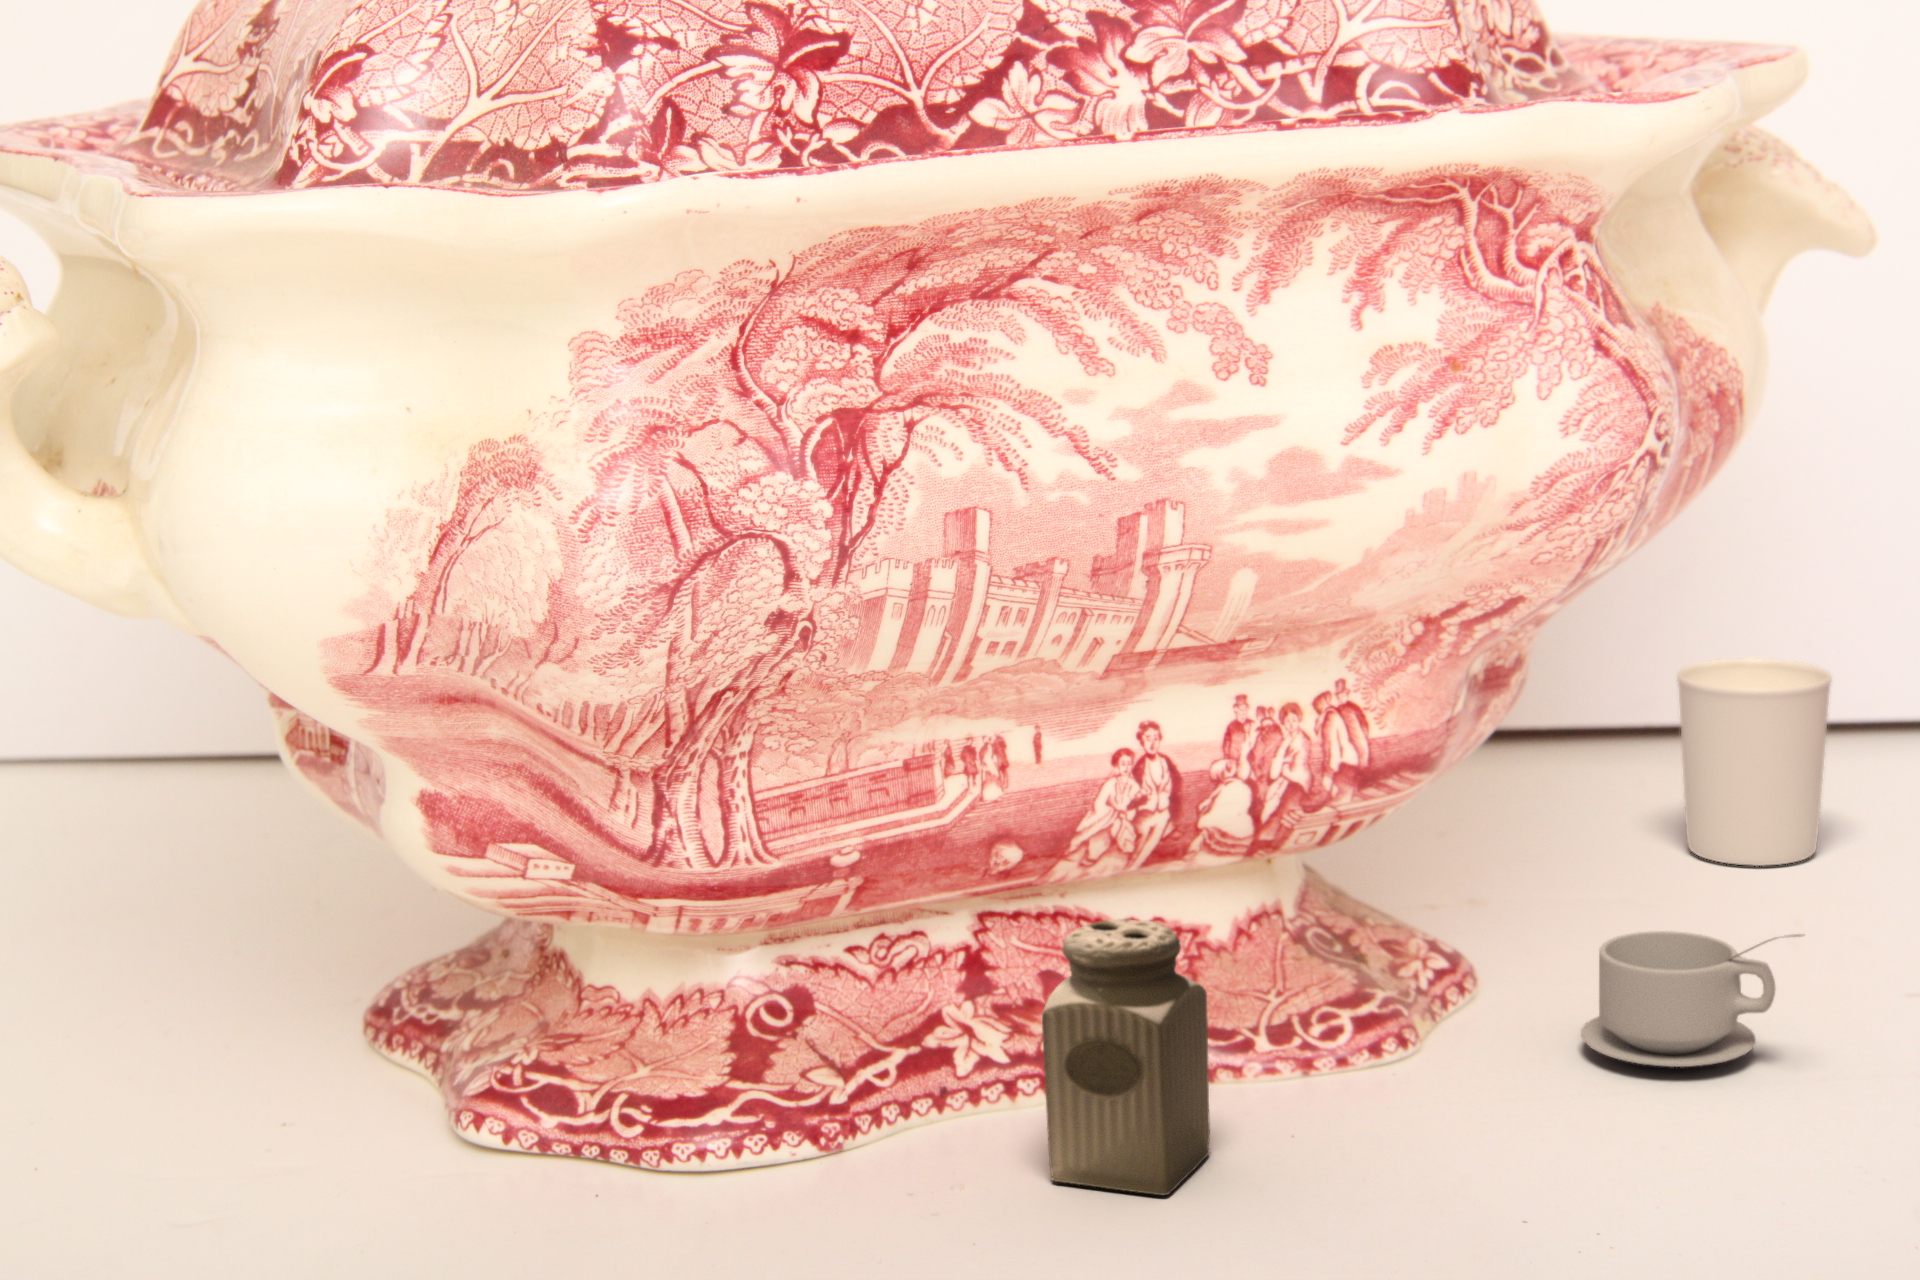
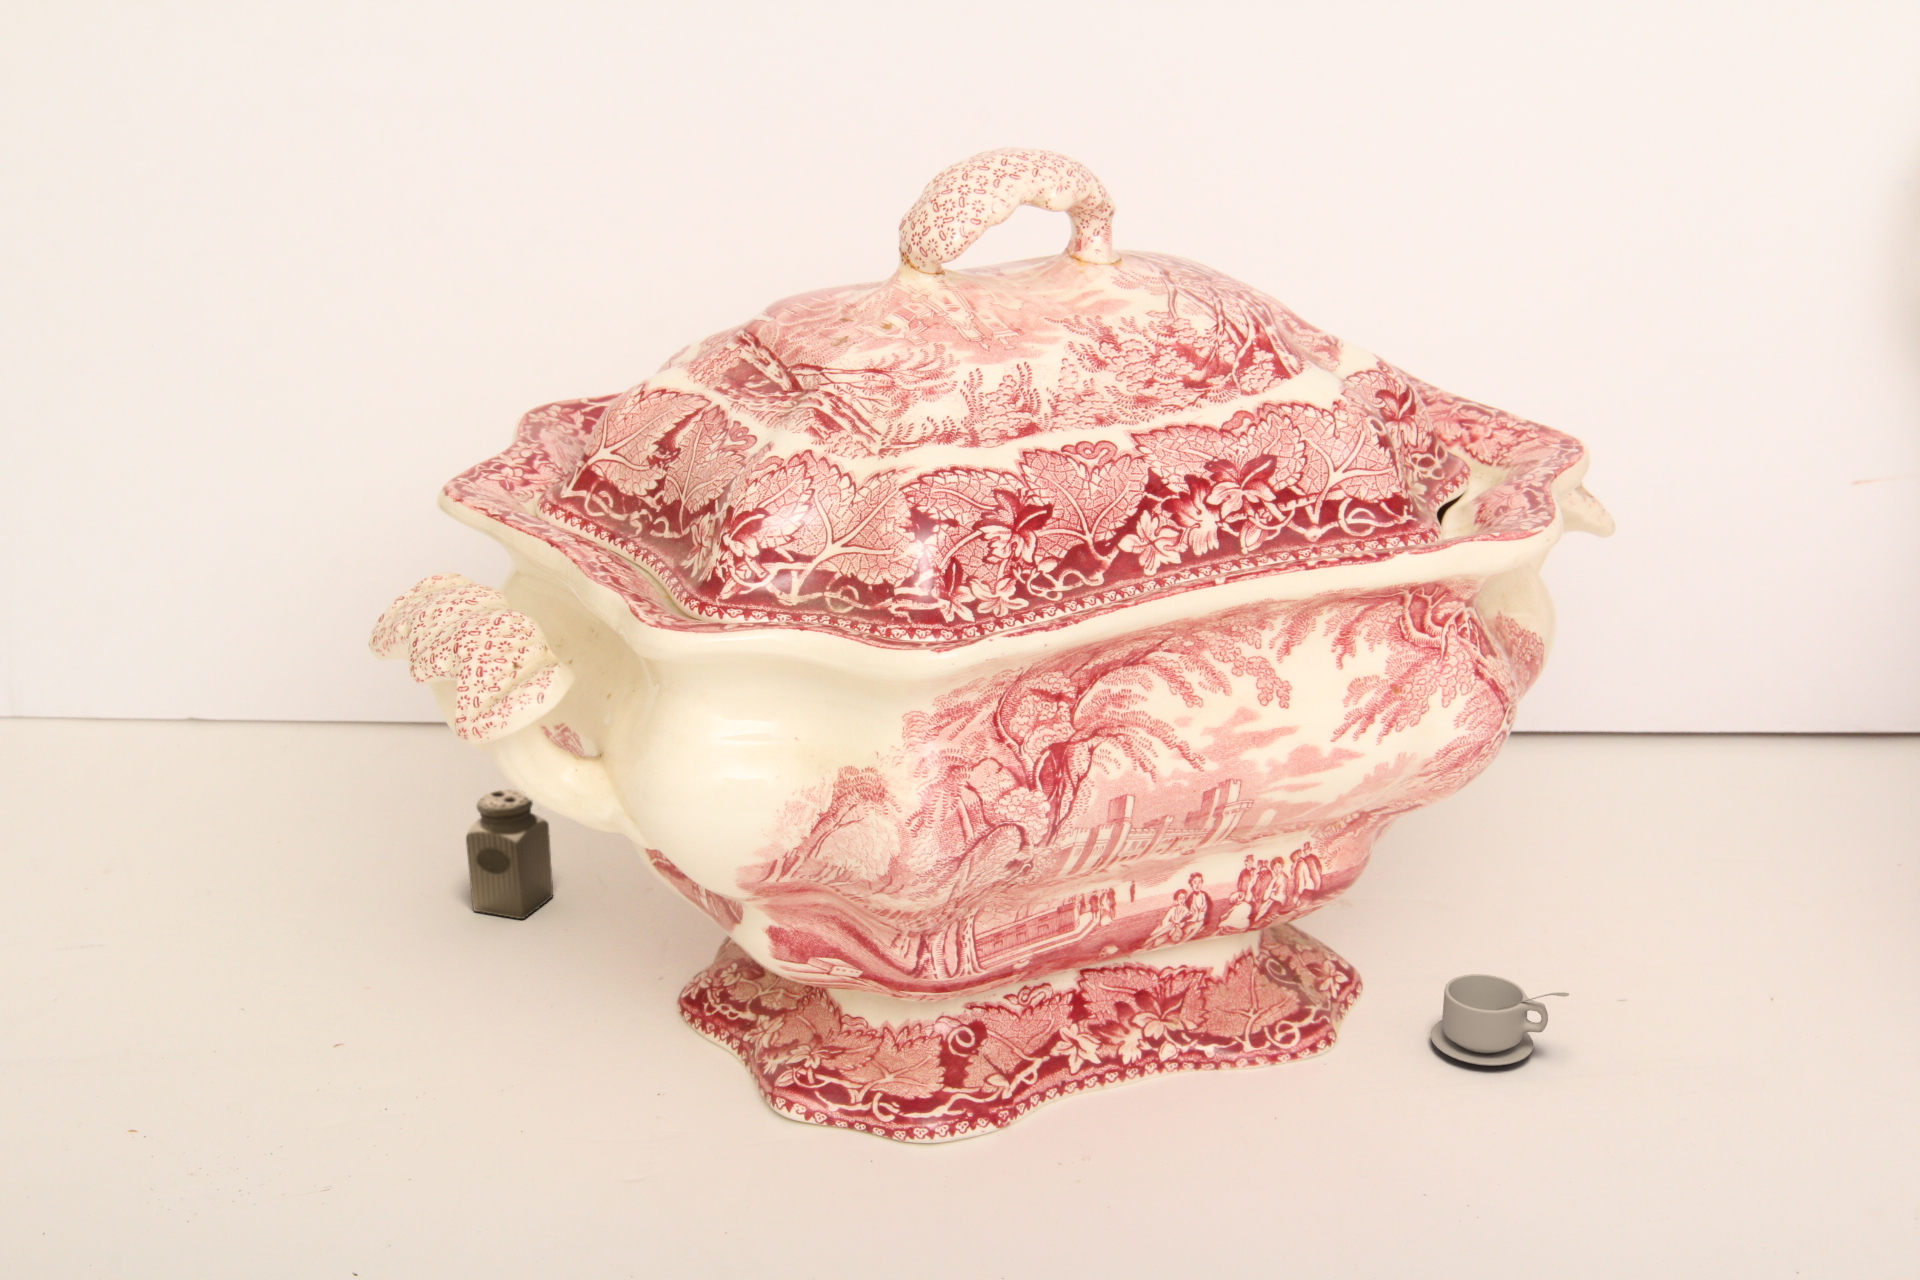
candle holder: present [1677,658,1832,866] -> none [1469,744,1565,879]
salt shaker: present [1042,919,1210,1195] -> present [466,790,553,919]

